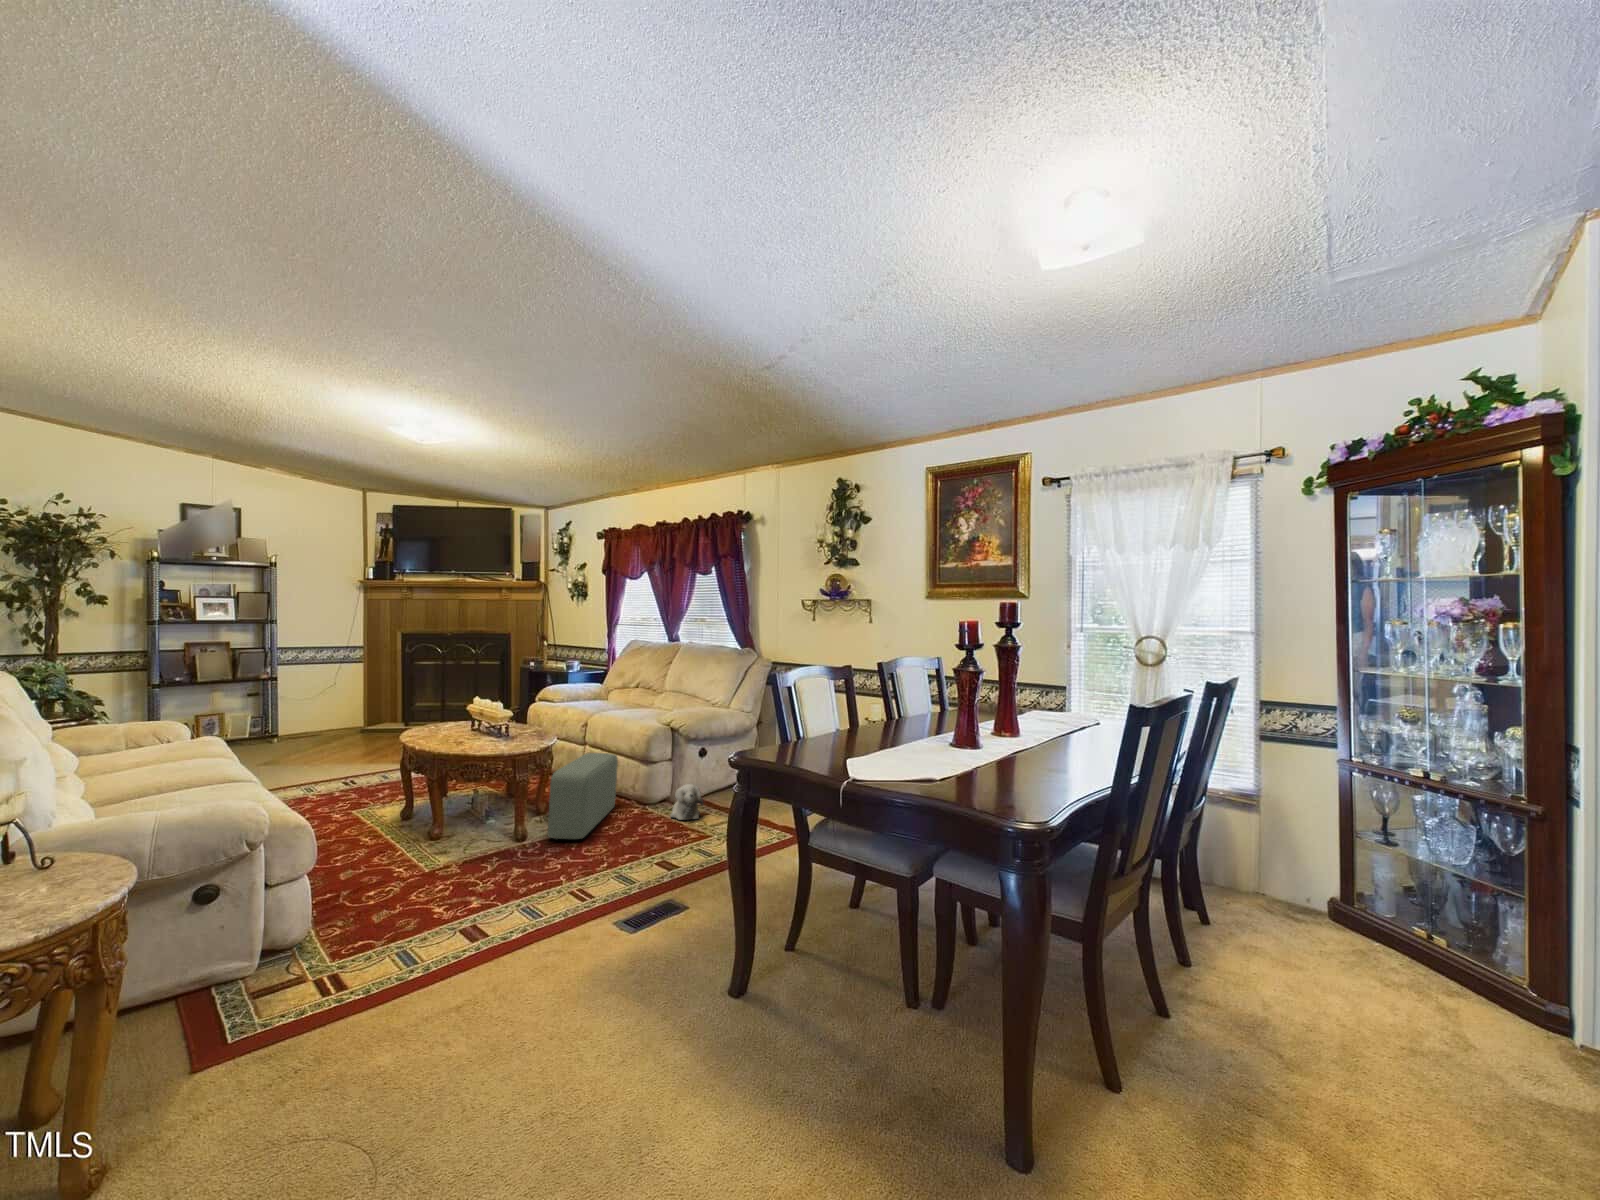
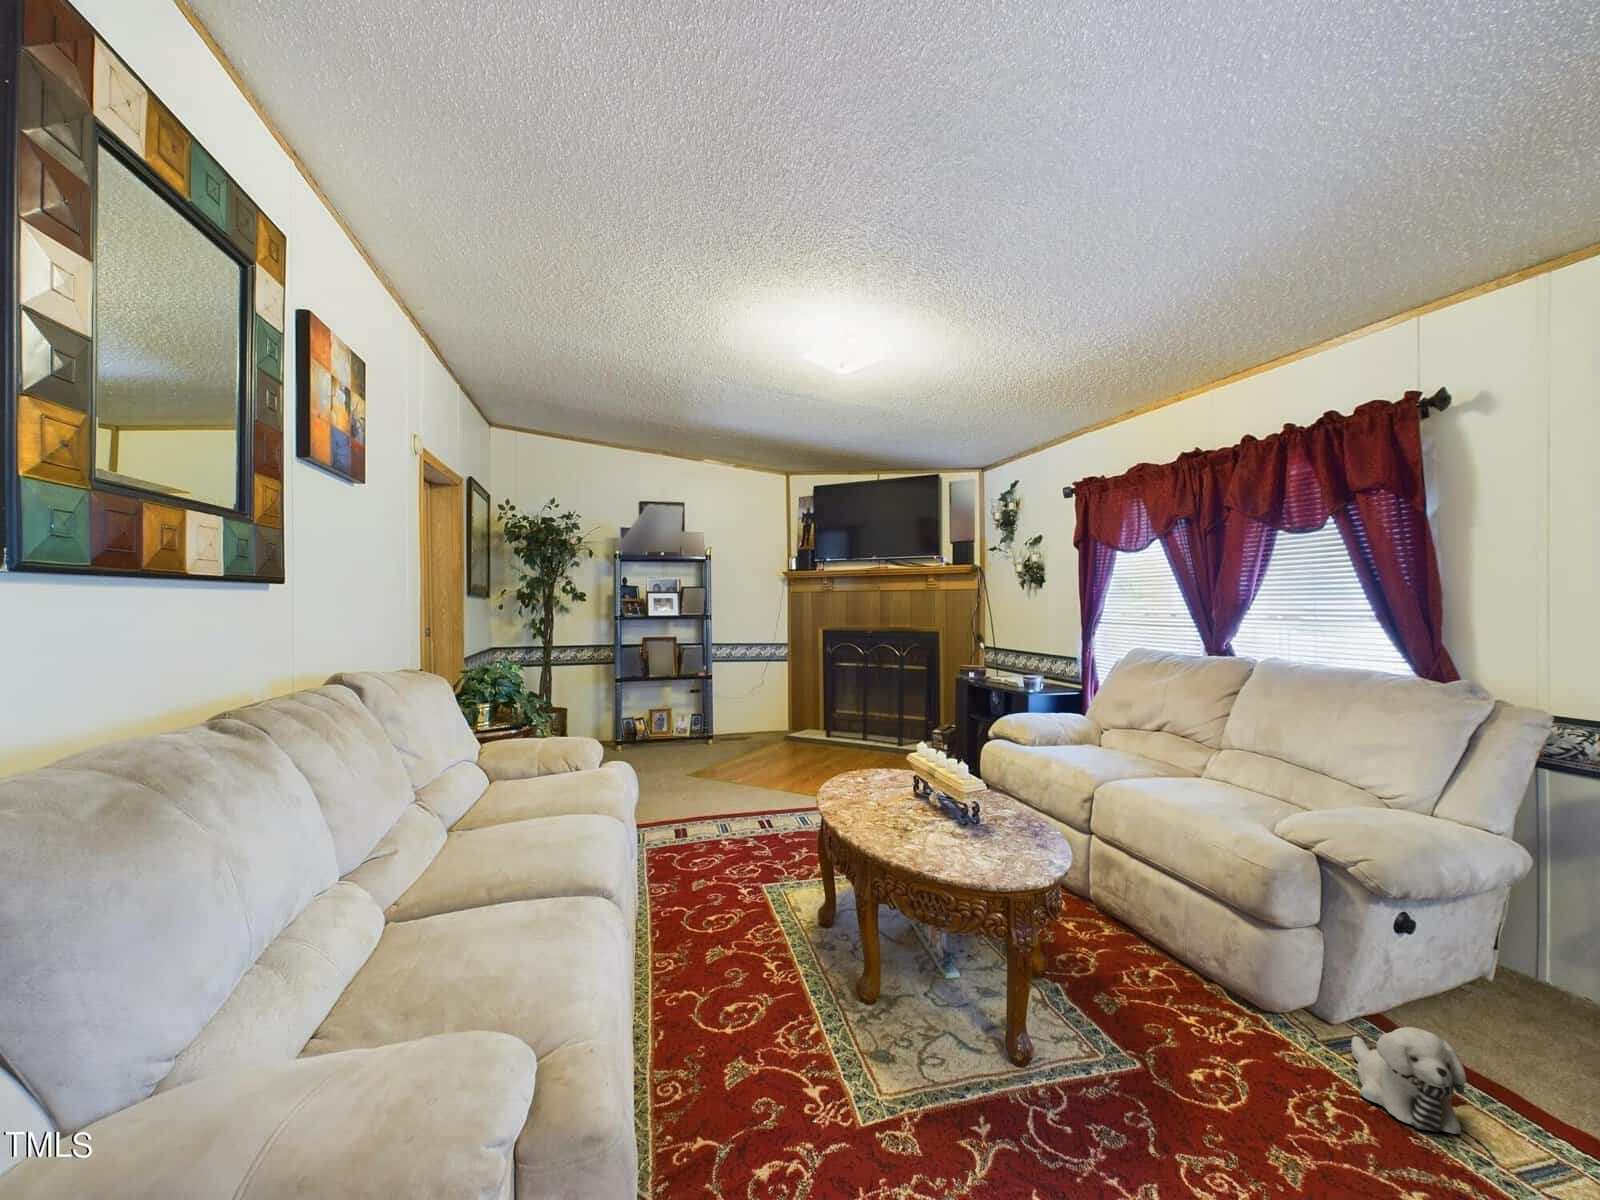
pouf: present [548,753,618,839] -> none [1077,878,1190,1137]

